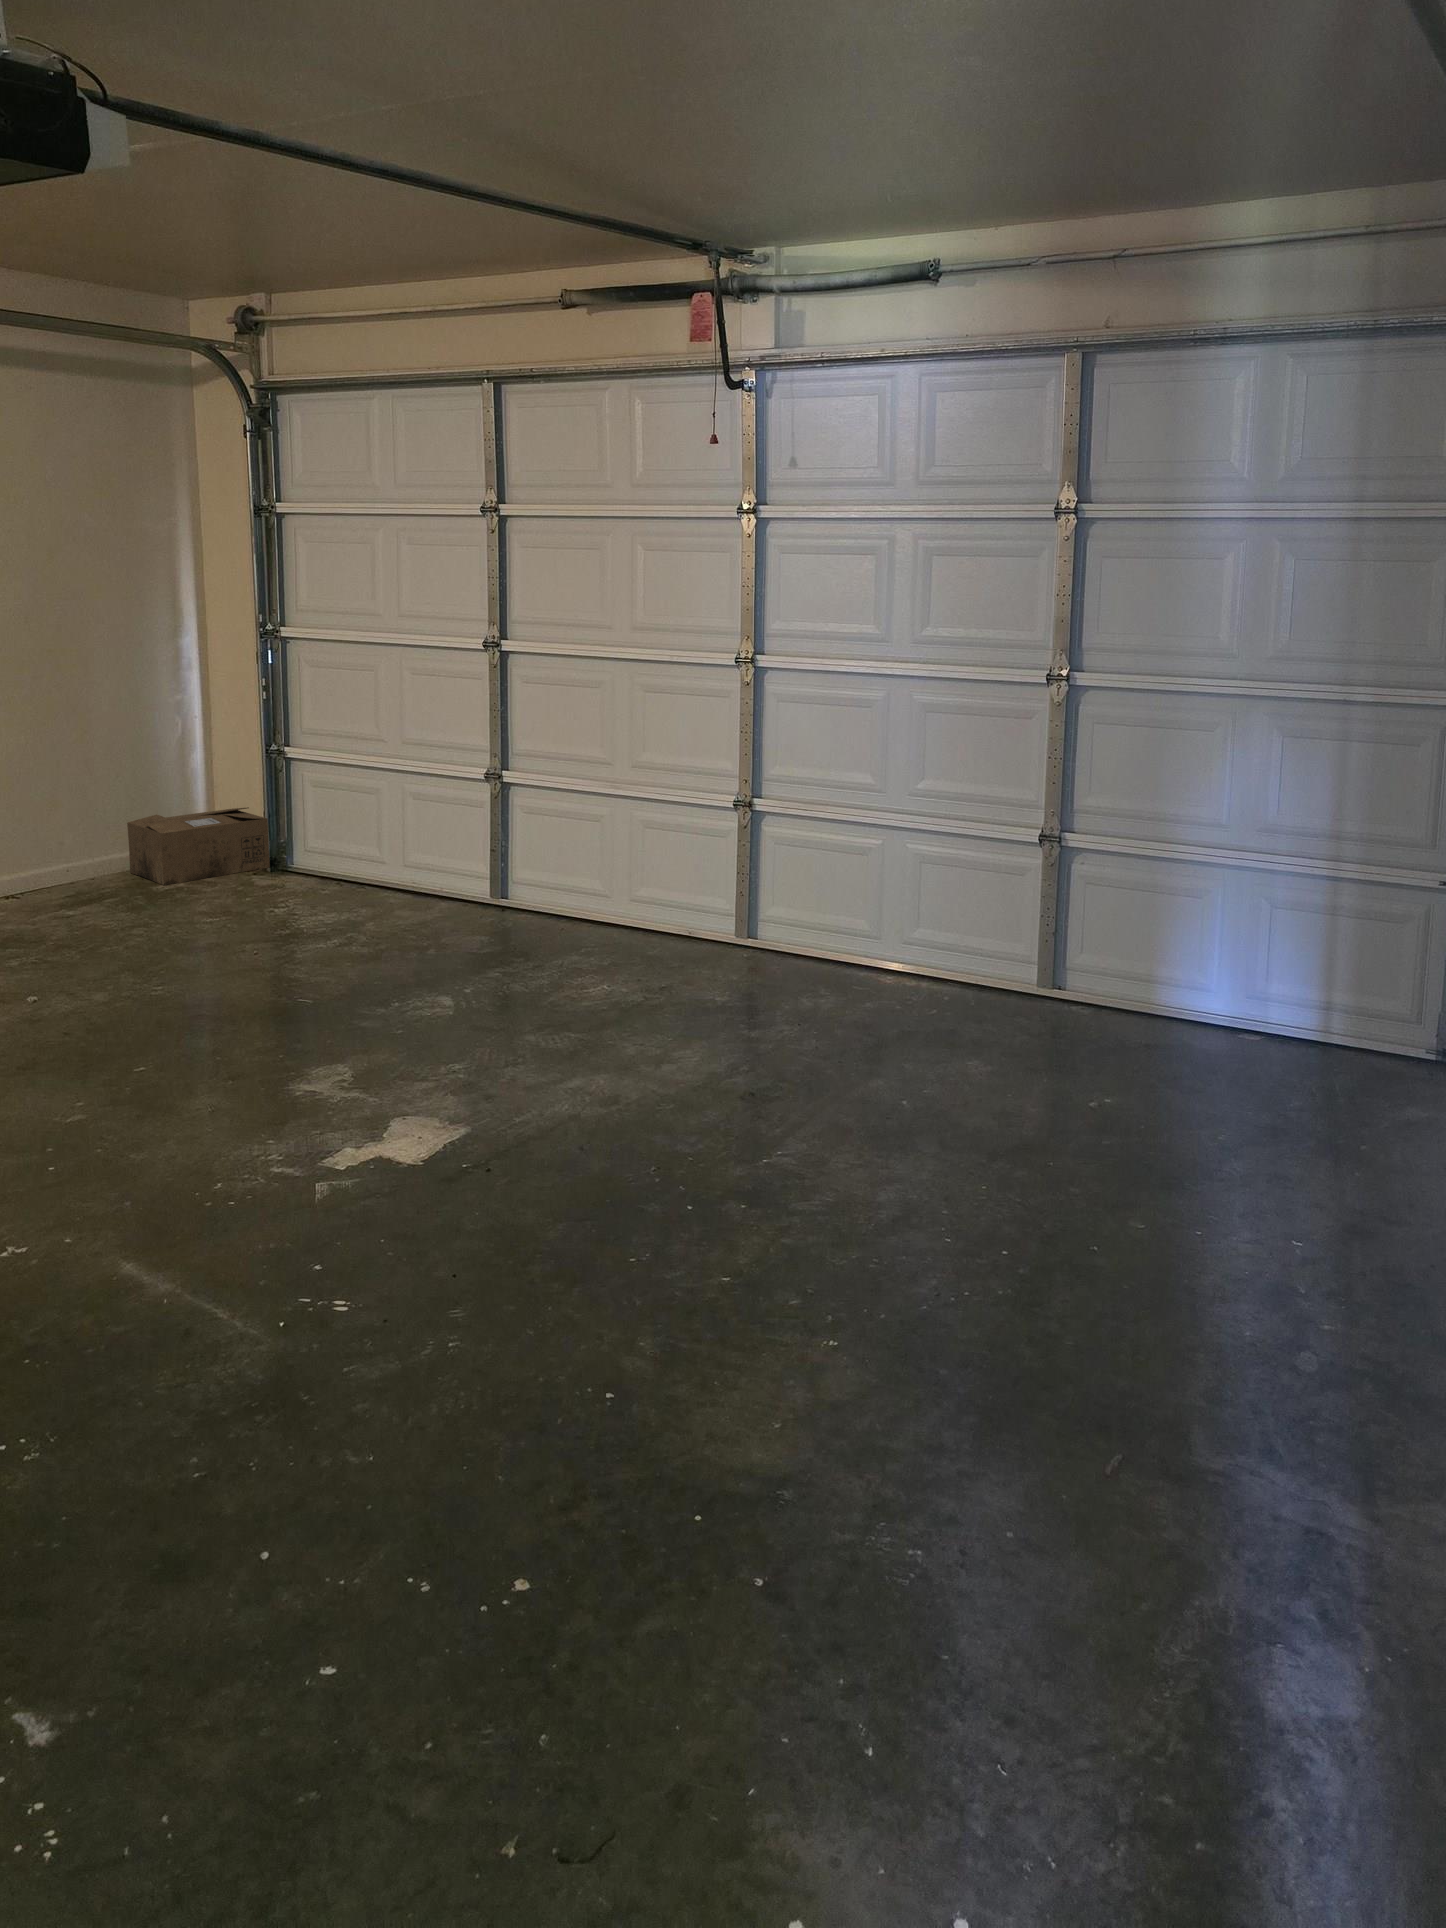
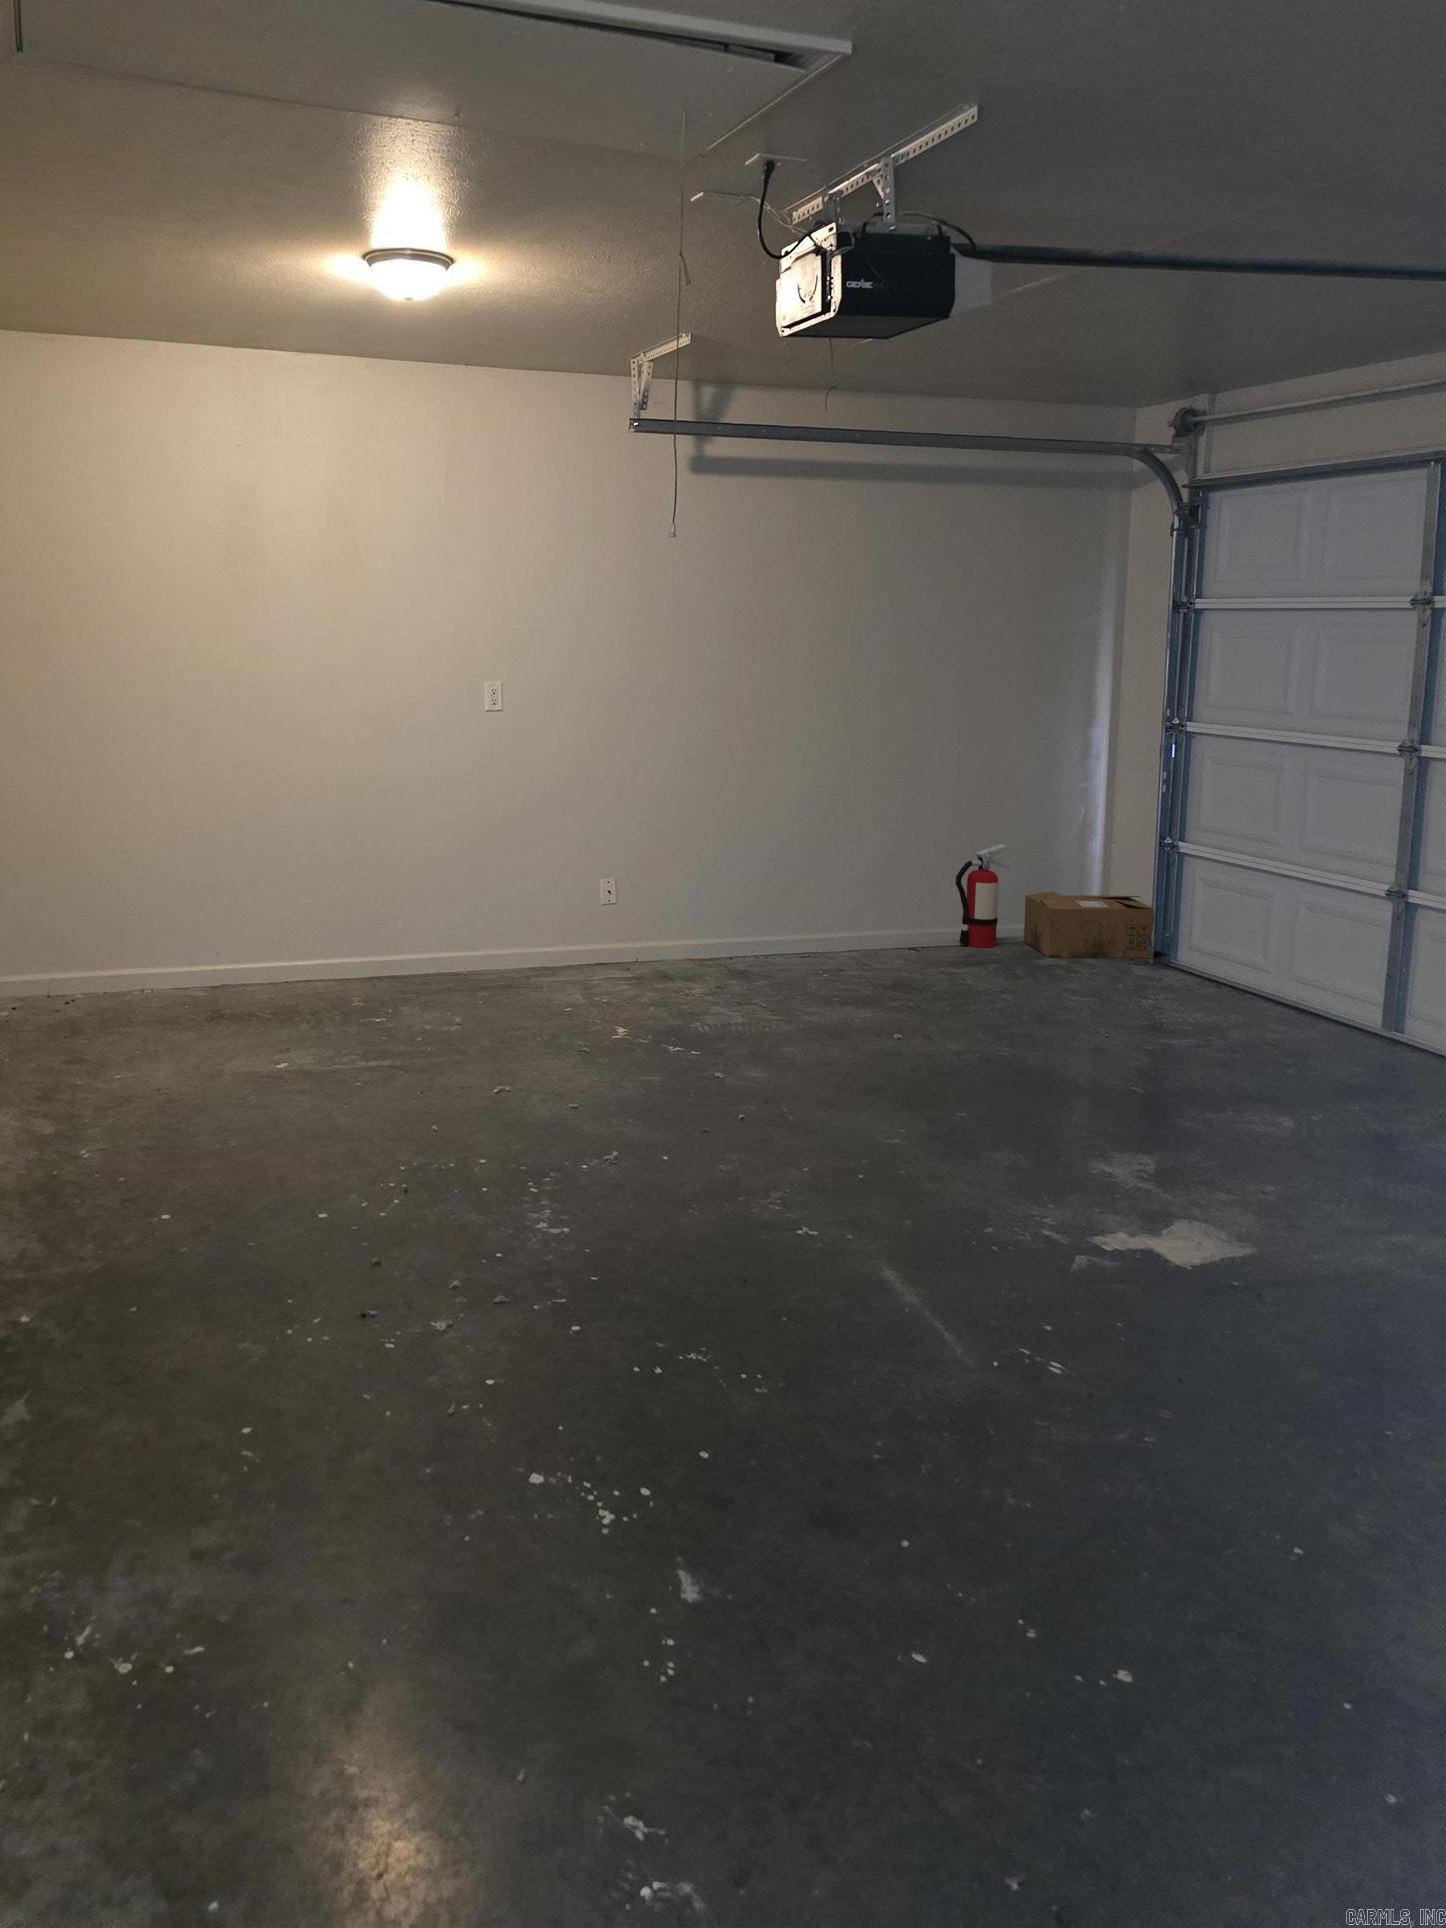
fire extinguisher: none [47,770,107,887] -> present [956,844,1009,948]

